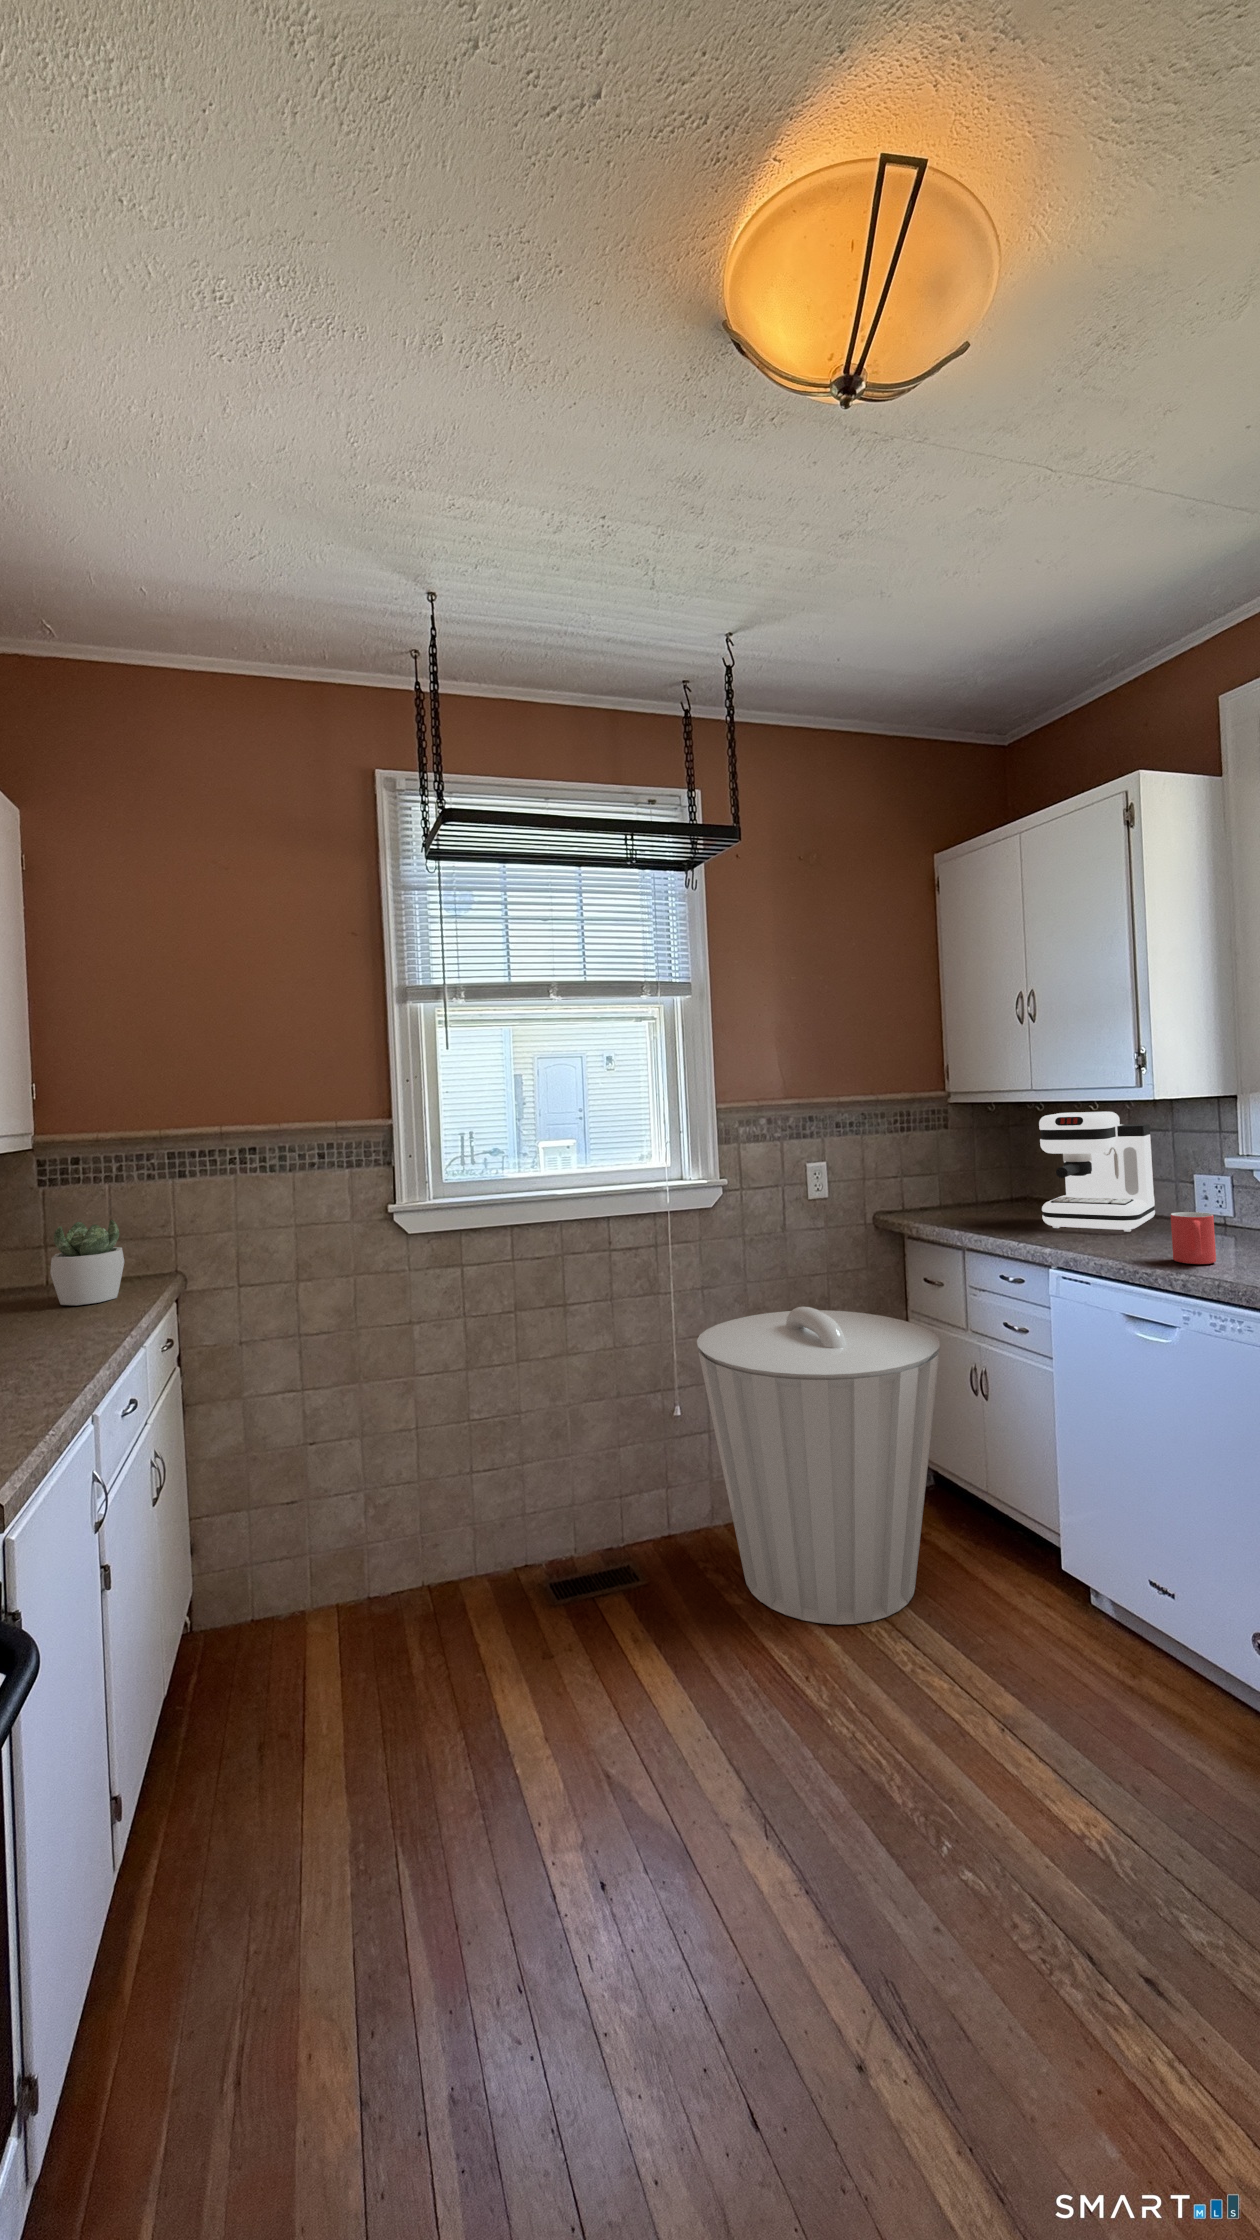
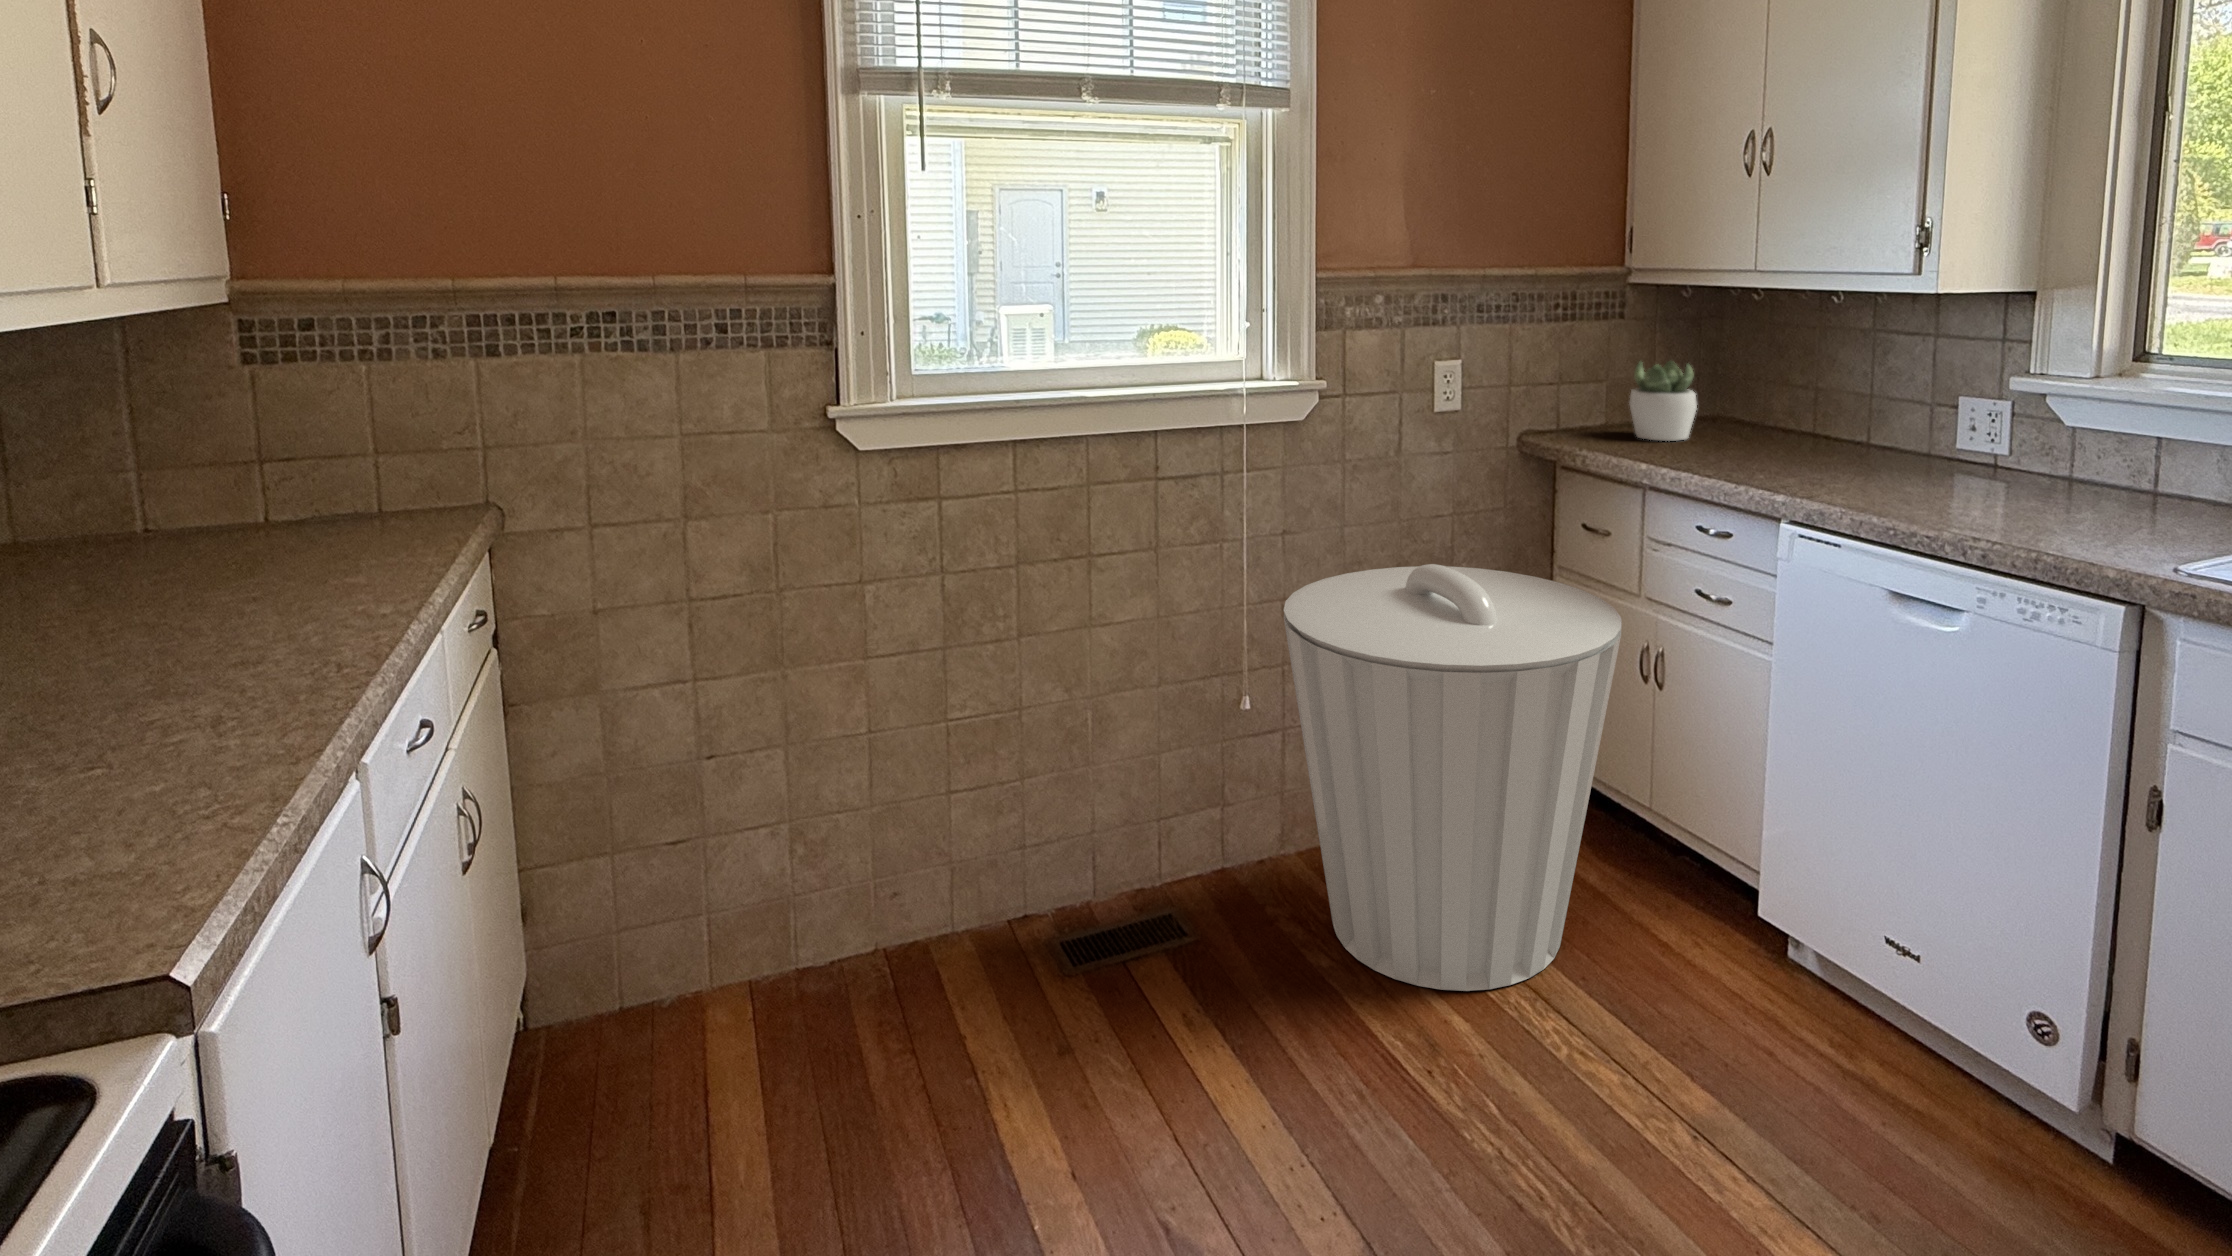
coffee maker: present [1039,1112,1155,1232] -> none [1757,306,1907,472]
mug: present [1171,1212,1216,1264] -> none [1957,452,2019,524]
succulent plant: present [50,1220,125,1305] -> present [1629,361,1697,441]

